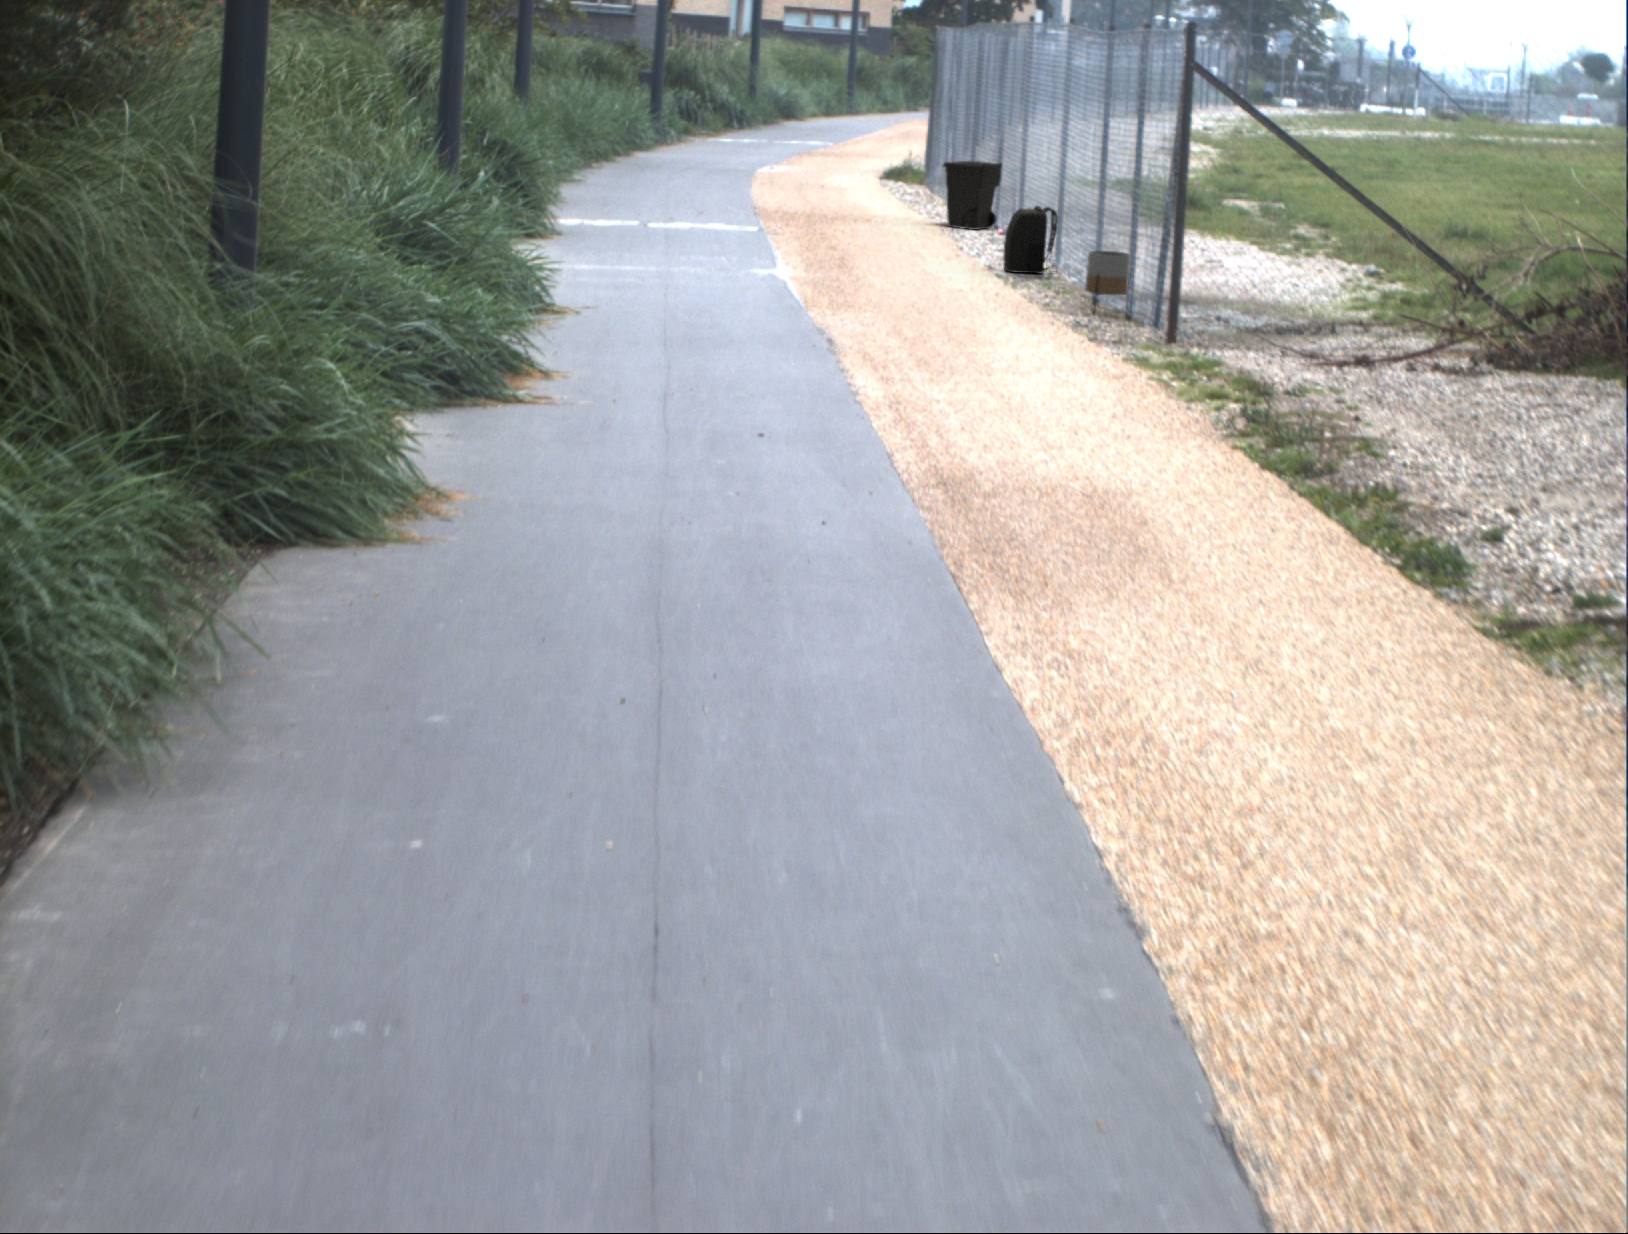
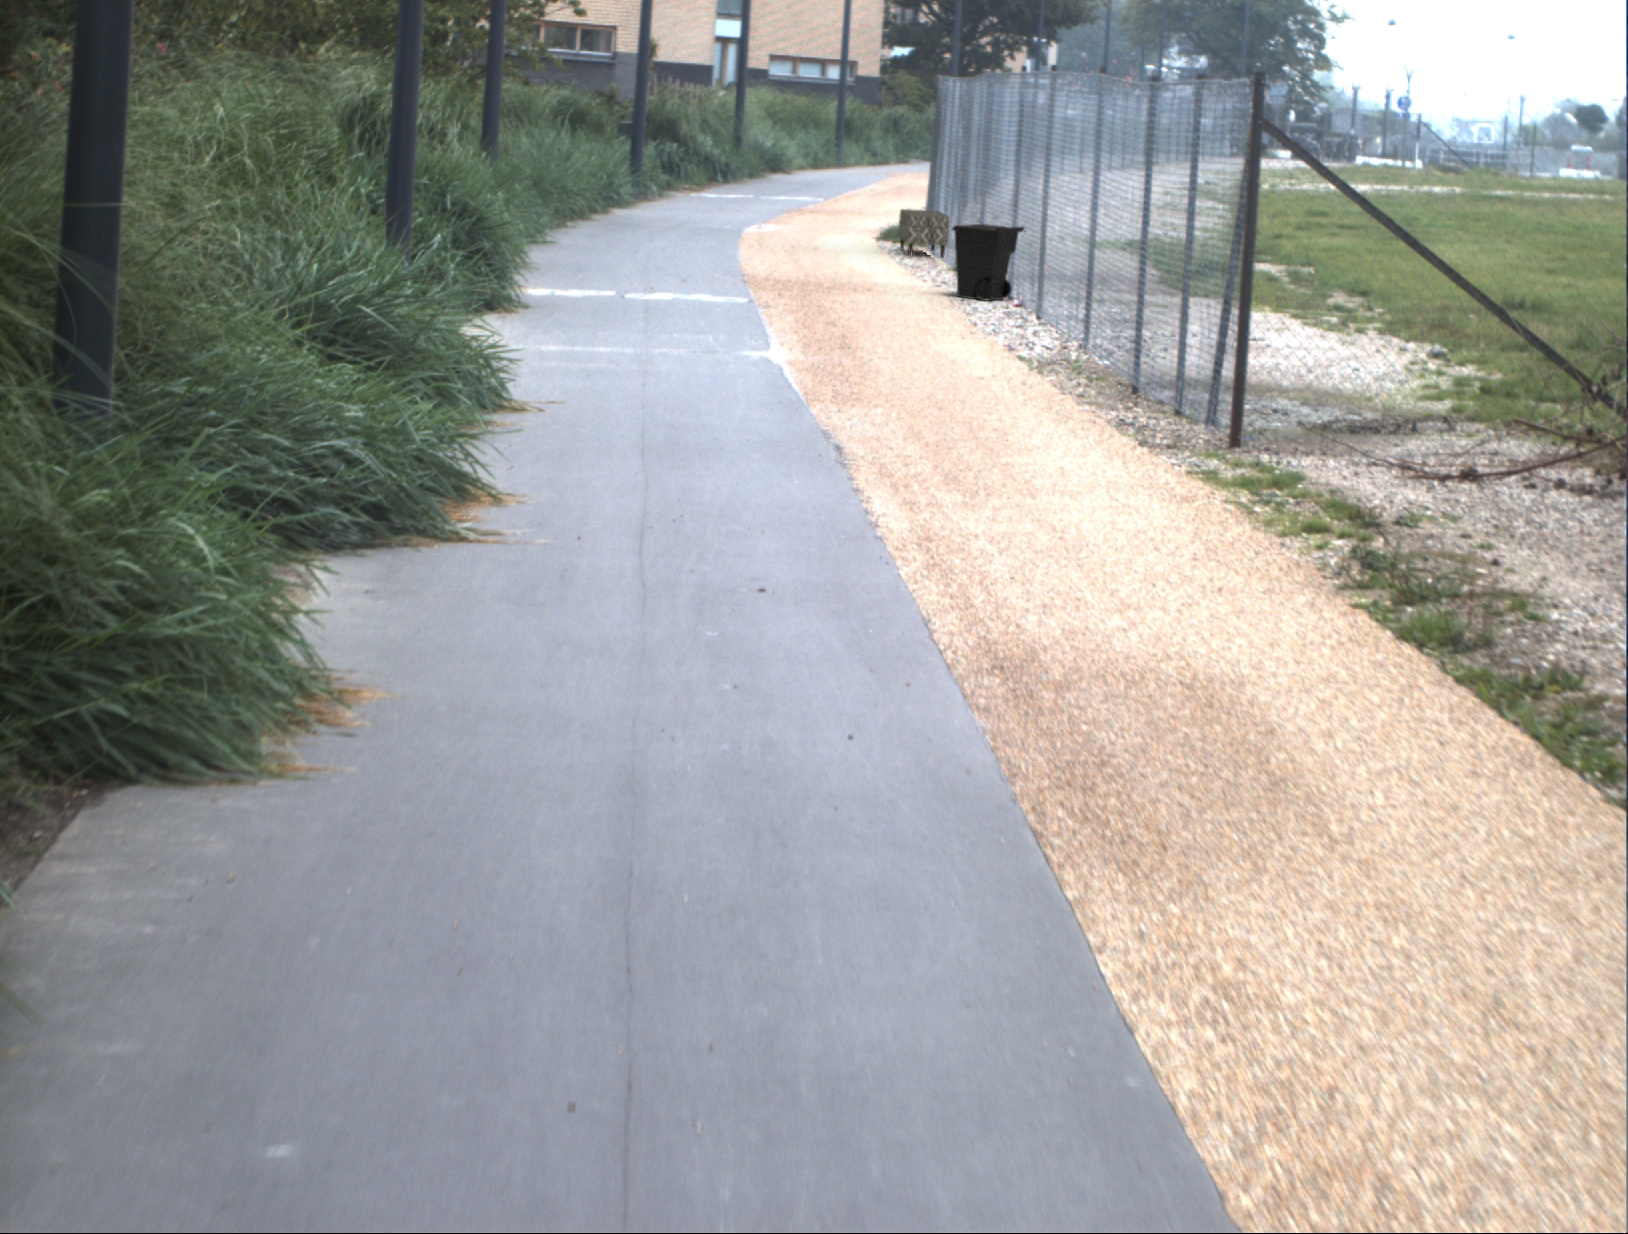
bench: none [899,151,945,195] -> present [898,209,949,258]
backpack: present [1003,206,1058,274] -> none [1028,280,1093,357]
planter: present [1085,251,1131,305] -> none [1131,337,1184,412]

